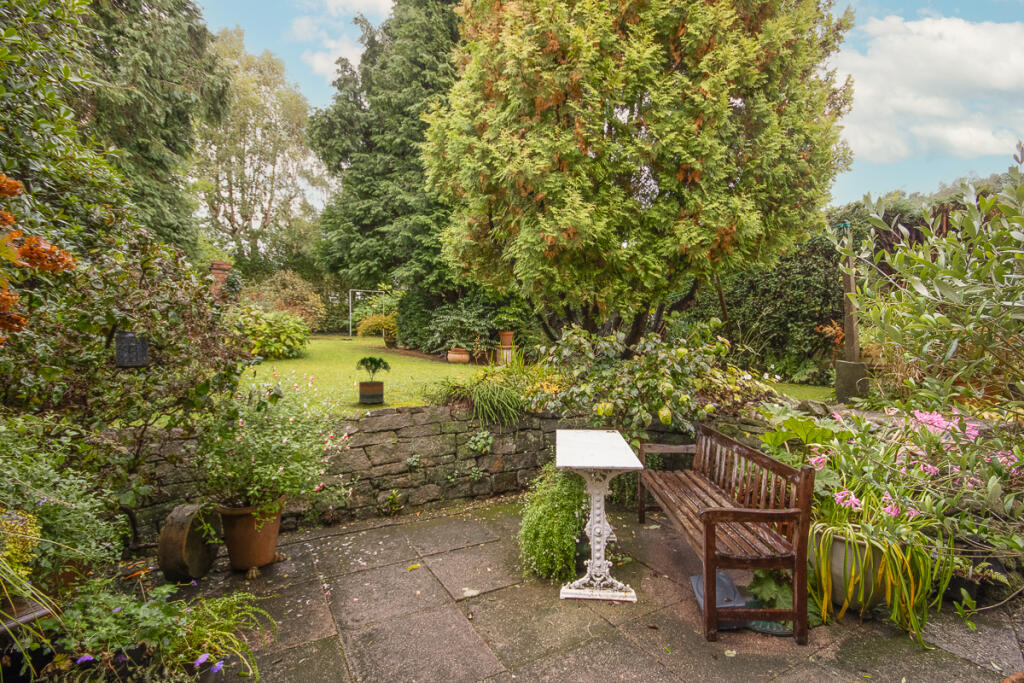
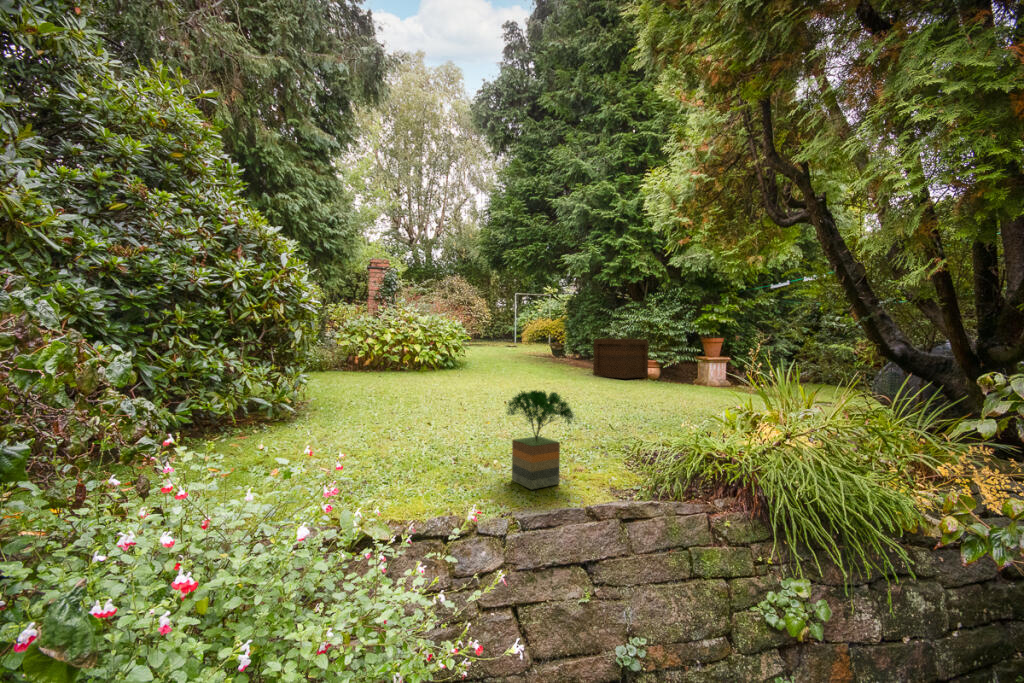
wooden crate: none [417,332,458,362] -> present [593,338,648,379]

